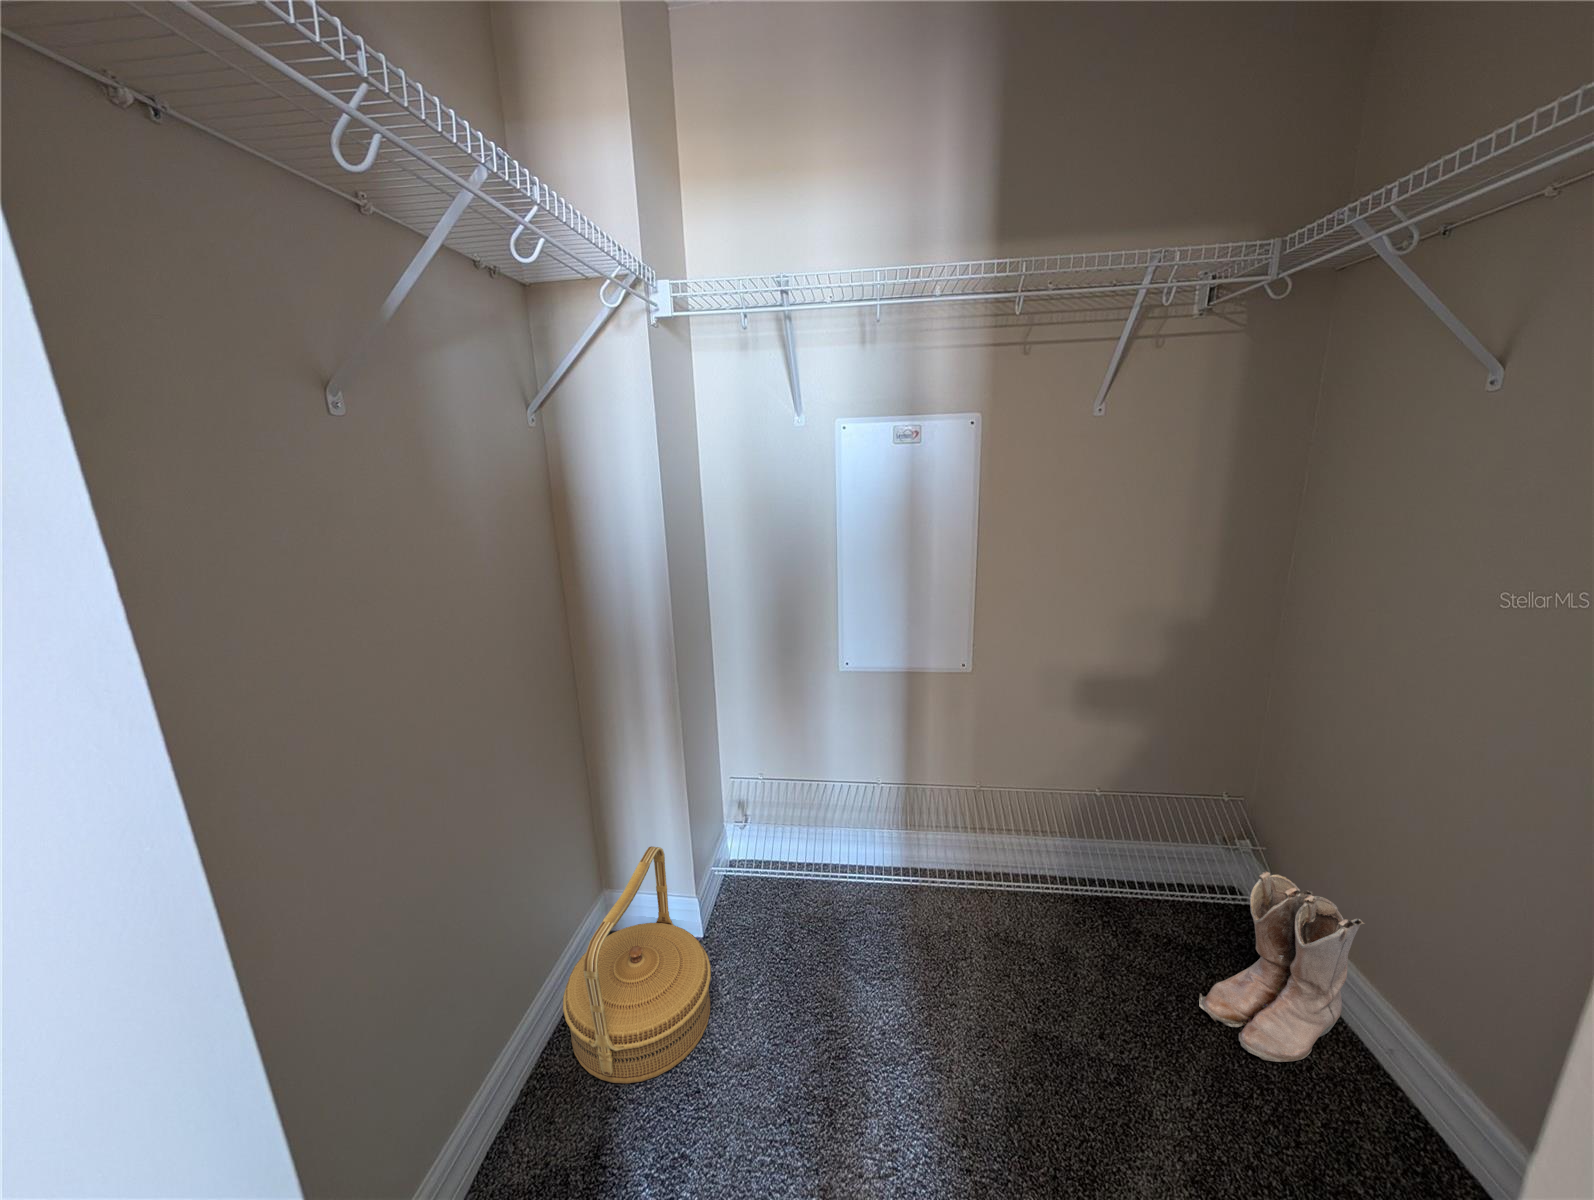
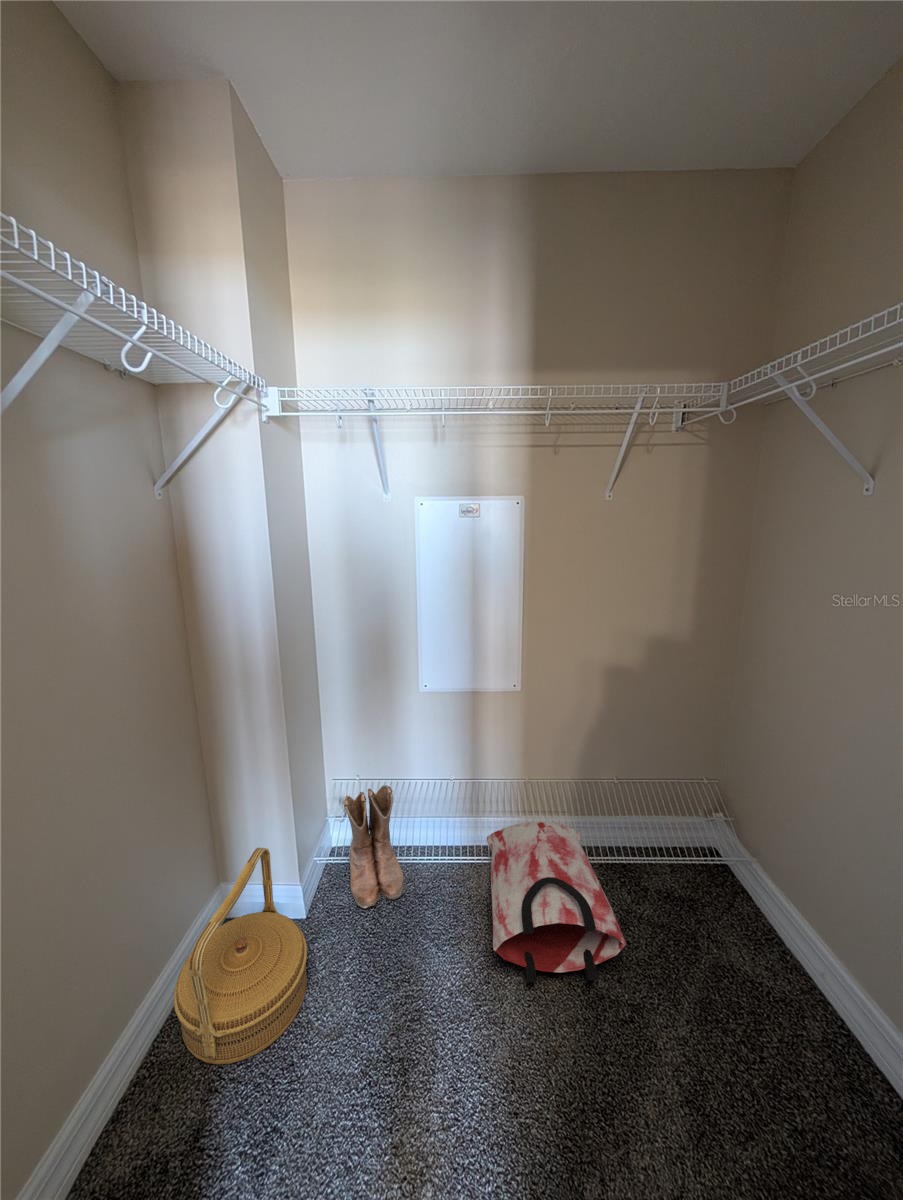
bag: none [927,839,1113,1030] -> present [487,822,626,982]
boots: present [1199,872,1364,1062] -> present [343,785,404,908]

